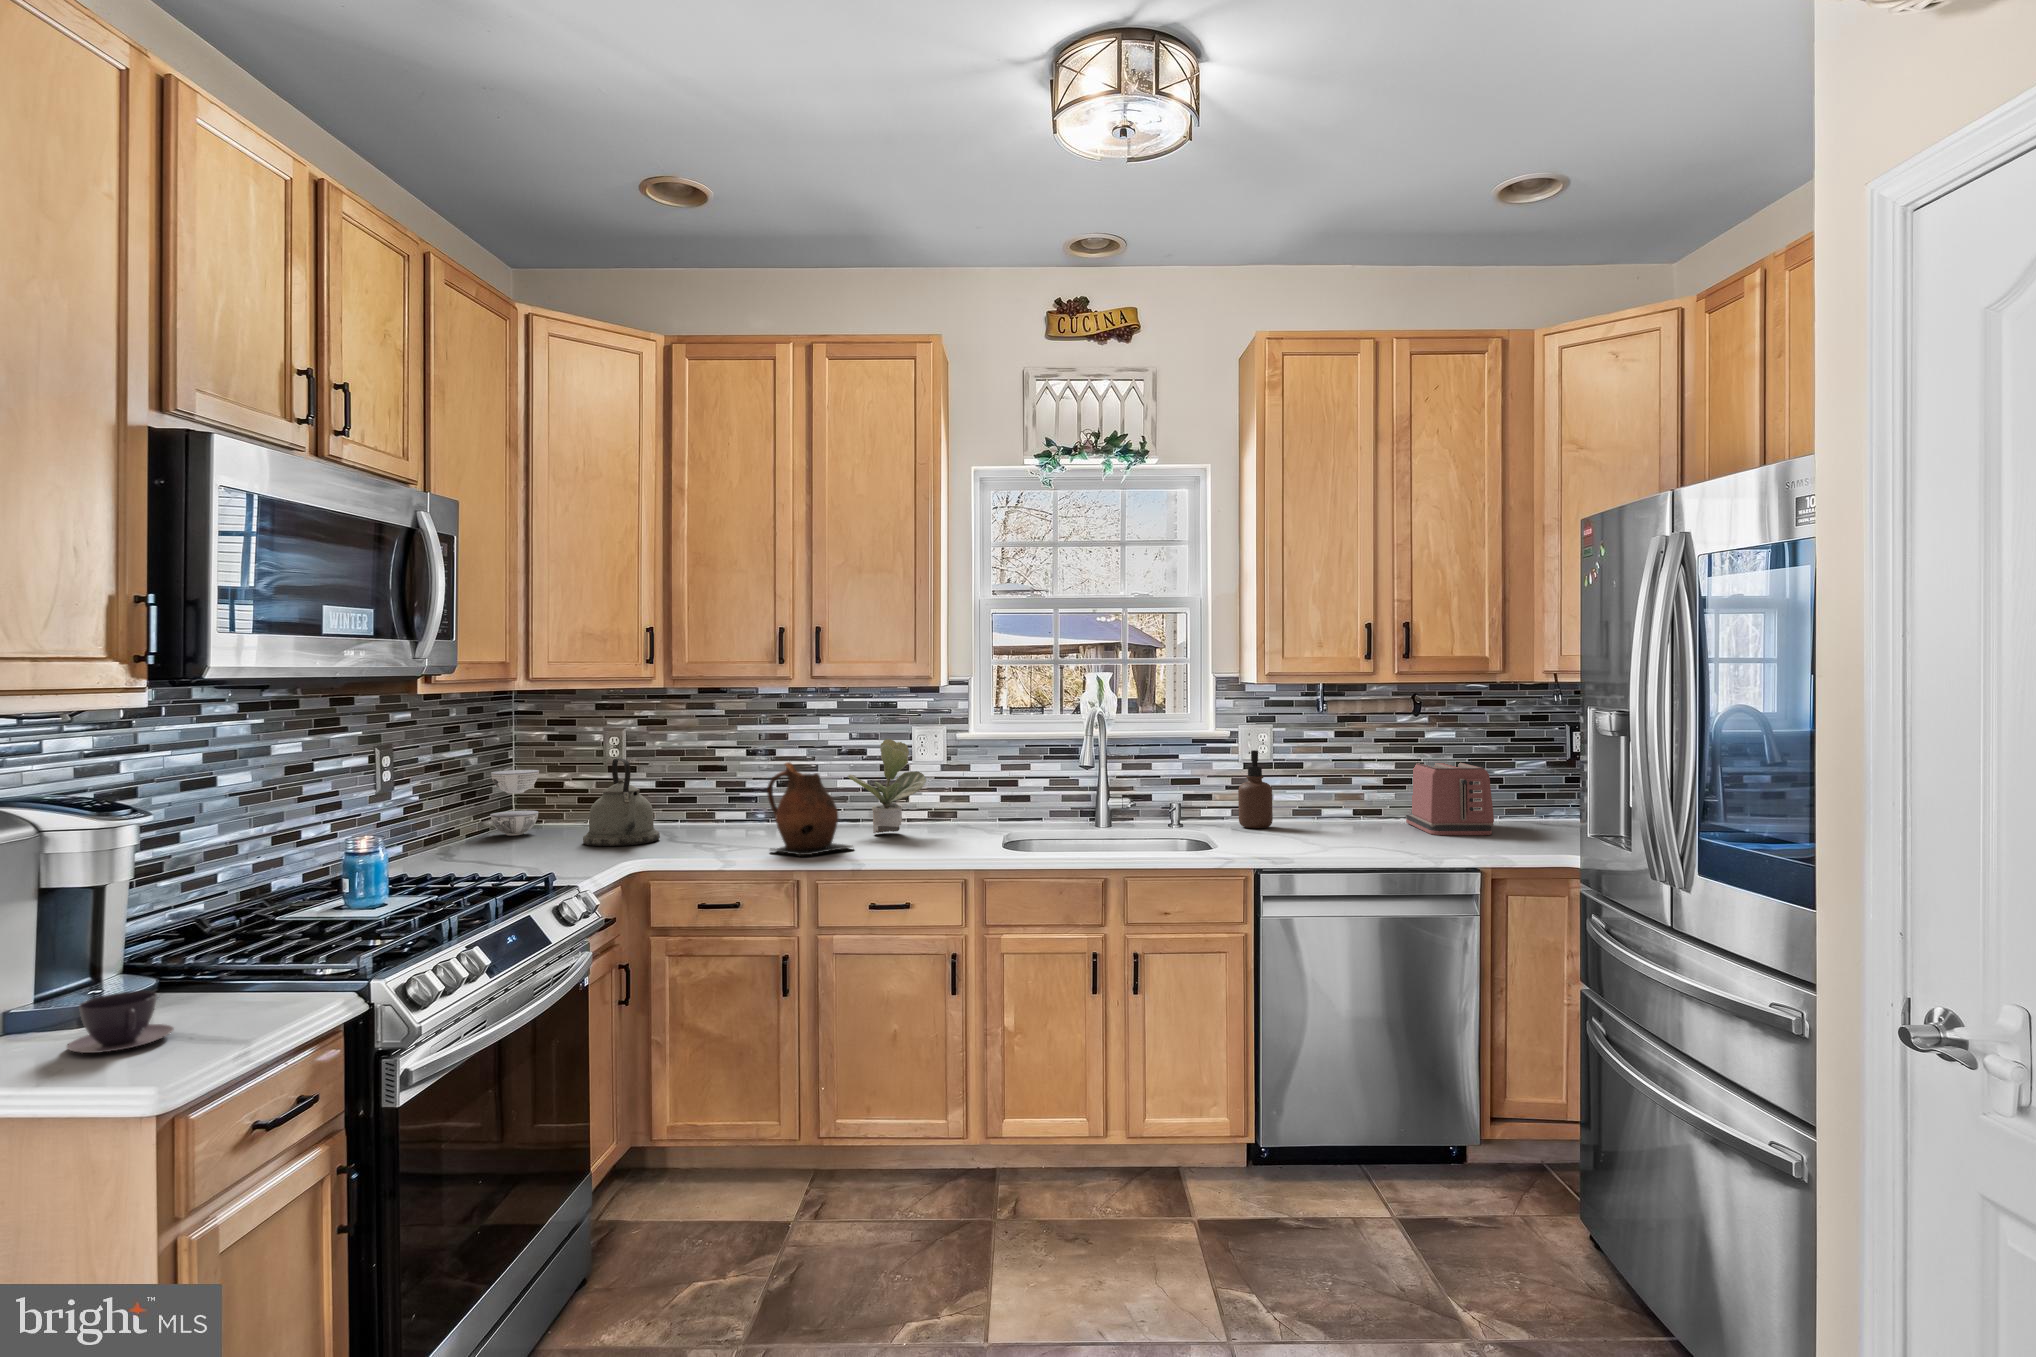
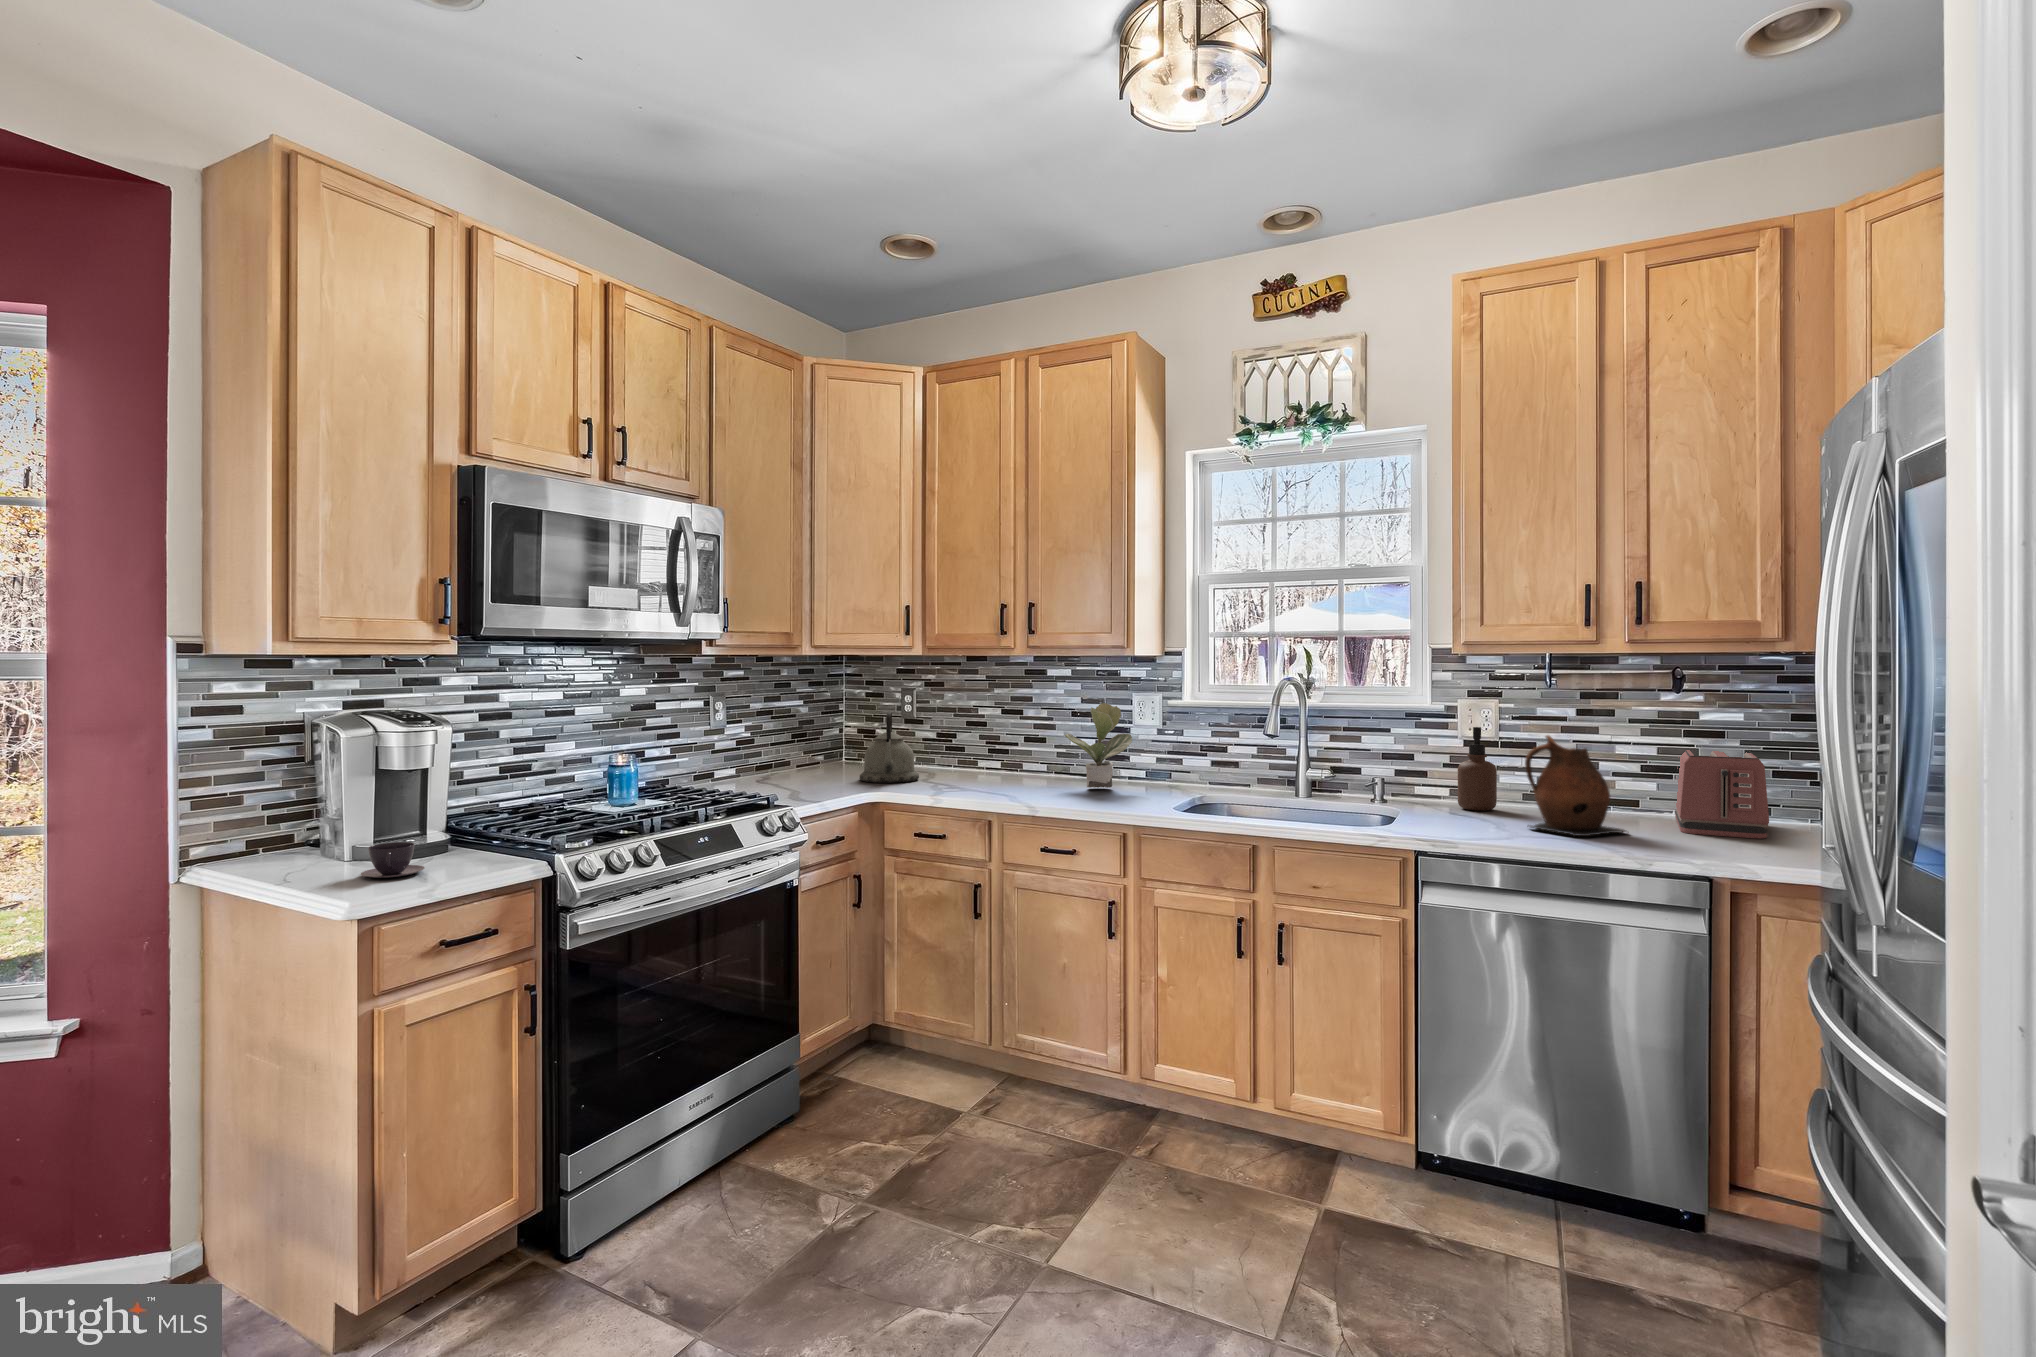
ceramic pitcher: present [767,762,853,856] -> present [1525,735,1626,836]
bowl: present [490,770,539,835] -> none [813,719,849,770]

